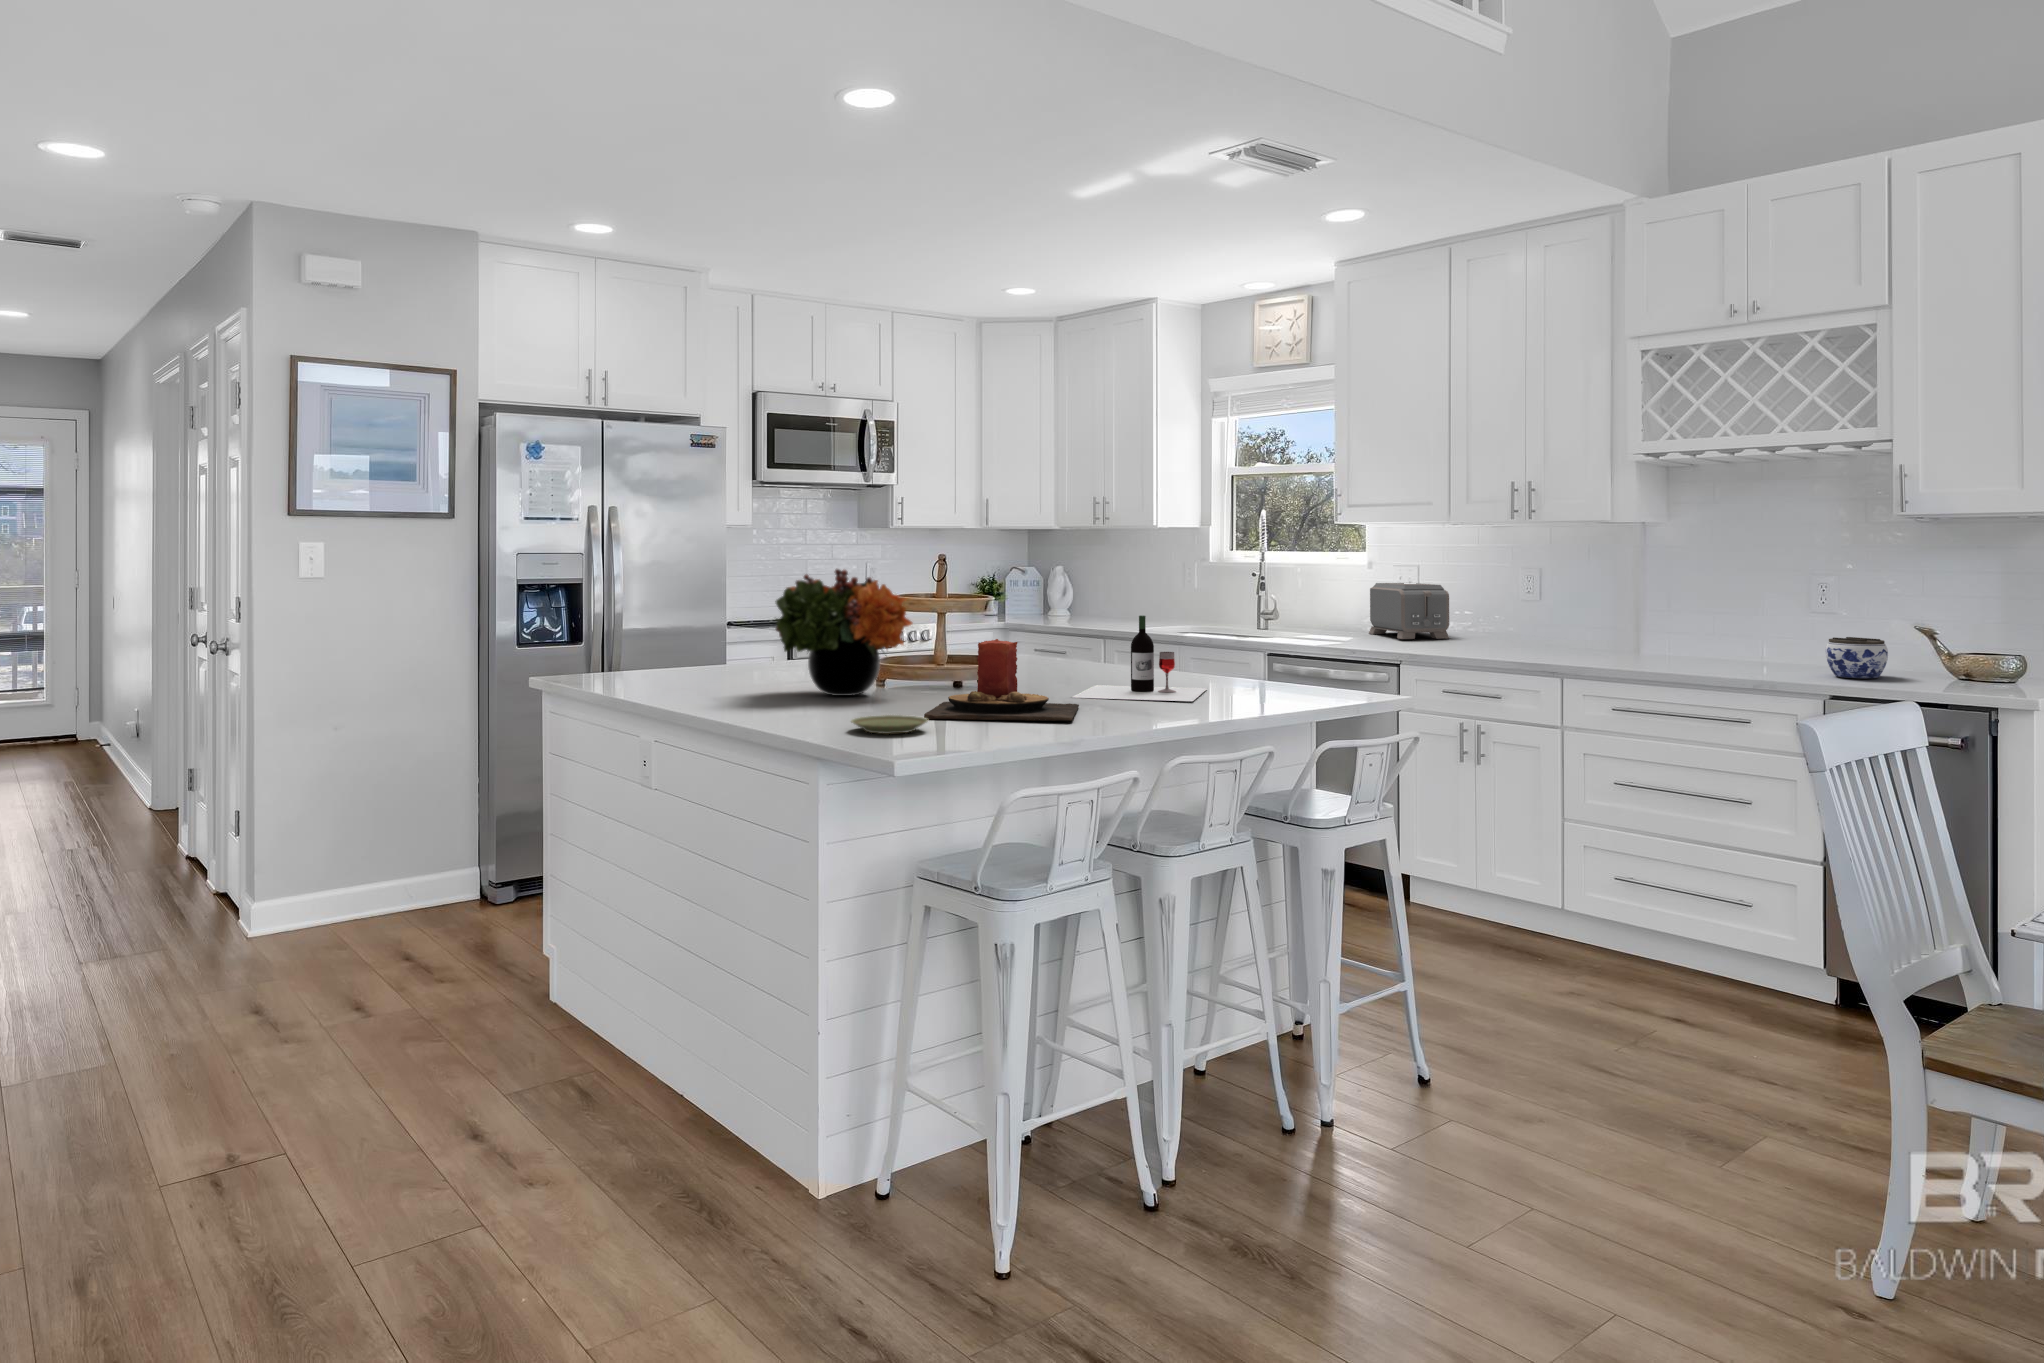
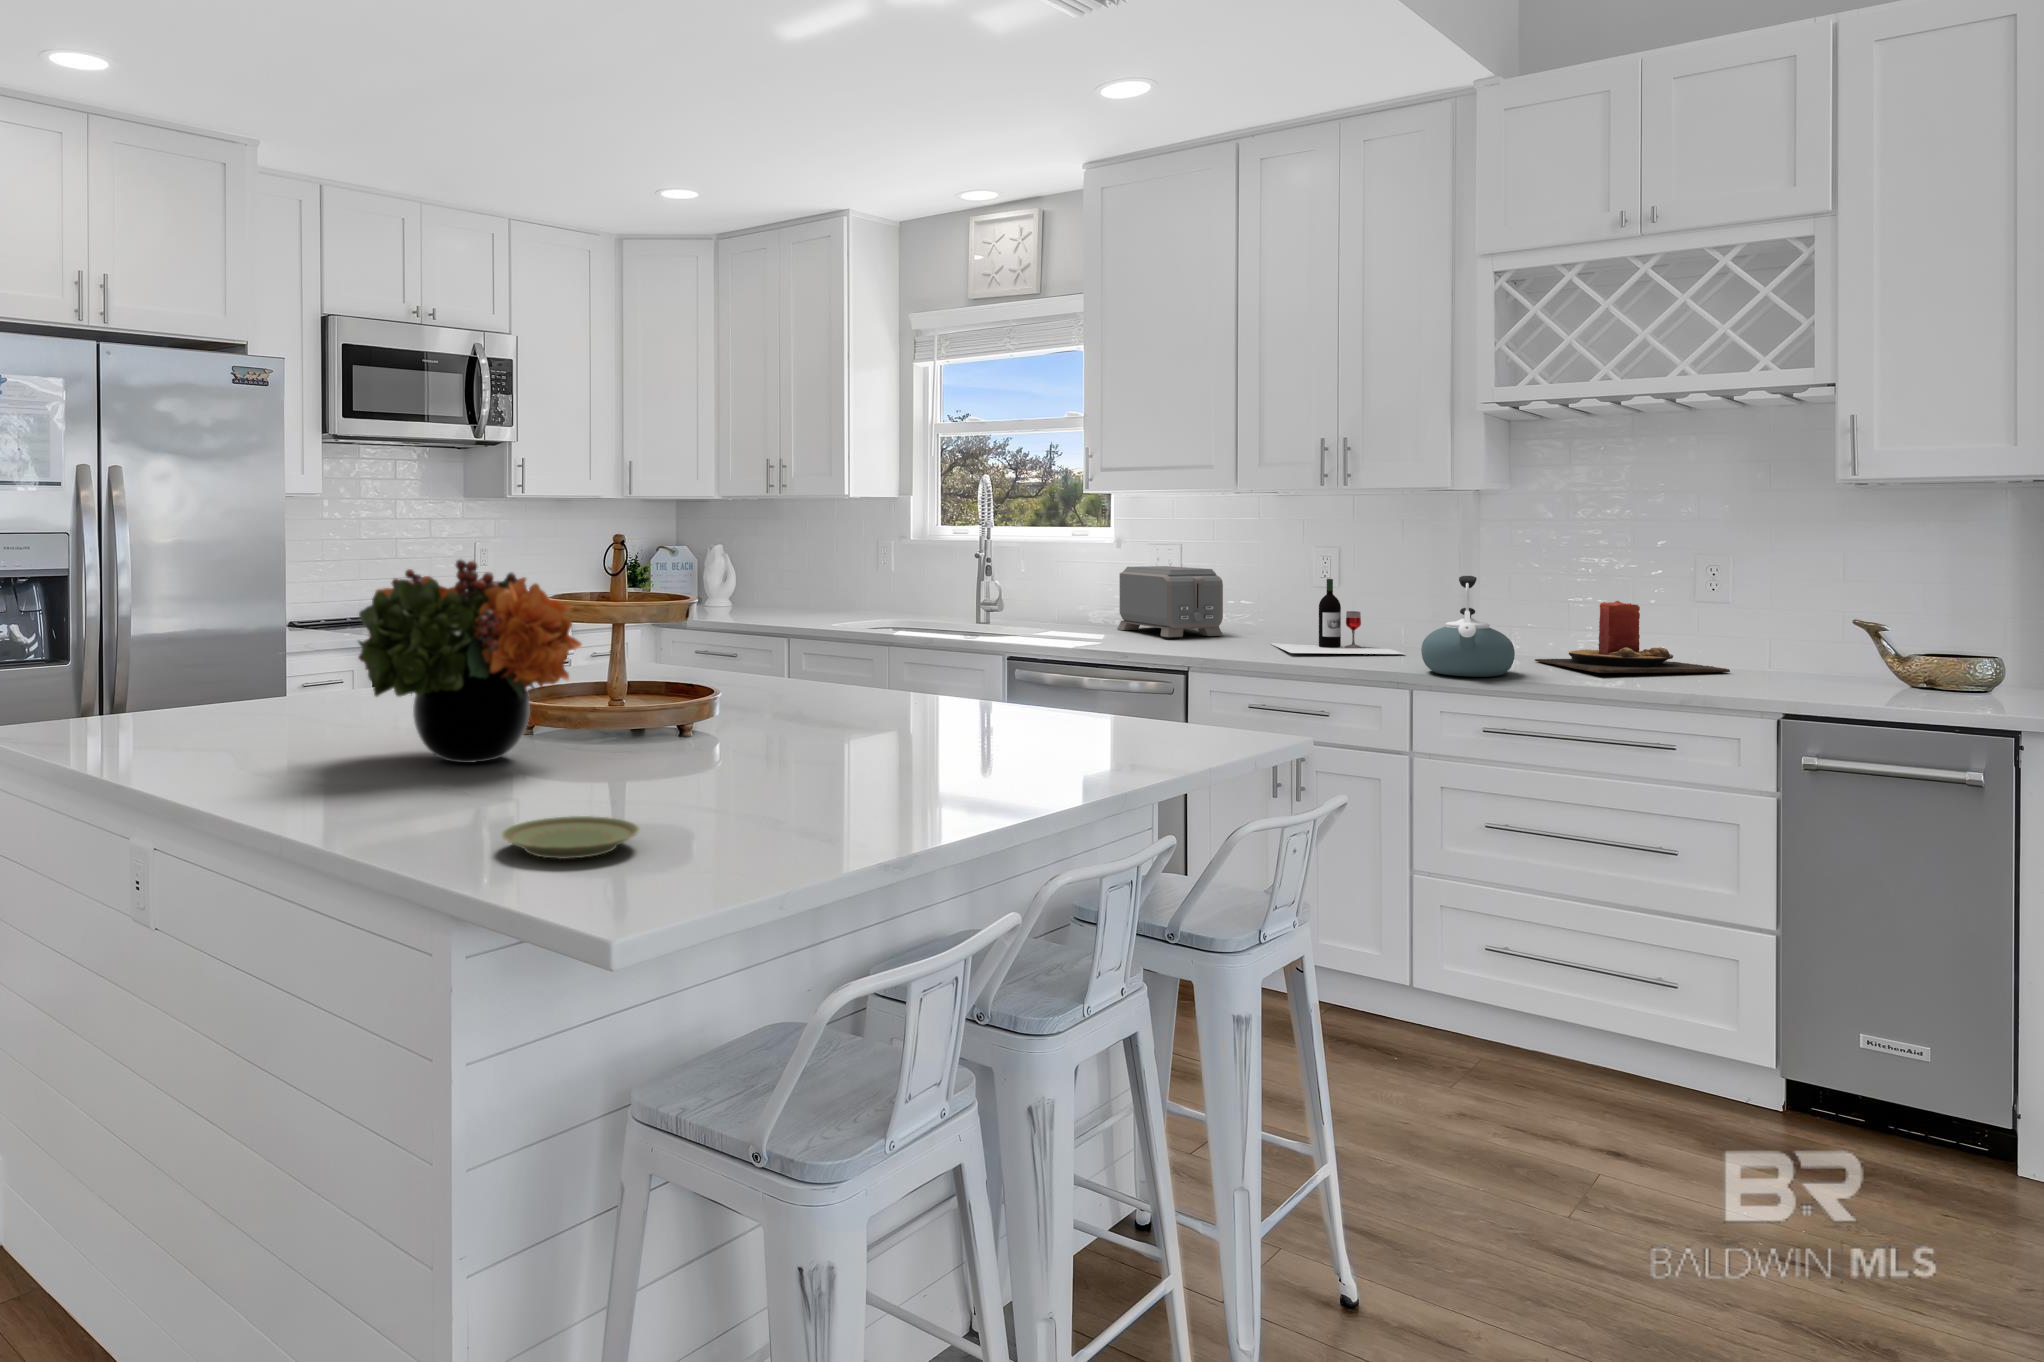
kettle: none [1578,589,1651,667] -> present [1421,576,1515,677]
wine bottle: present [1072,615,1207,701] -> present [1270,579,1404,654]
jar: present [1826,637,1888,678] -> none [1746,636,1828,690]
candle: present [924,639,1079,721] -> present [1535,601,1730,673]

